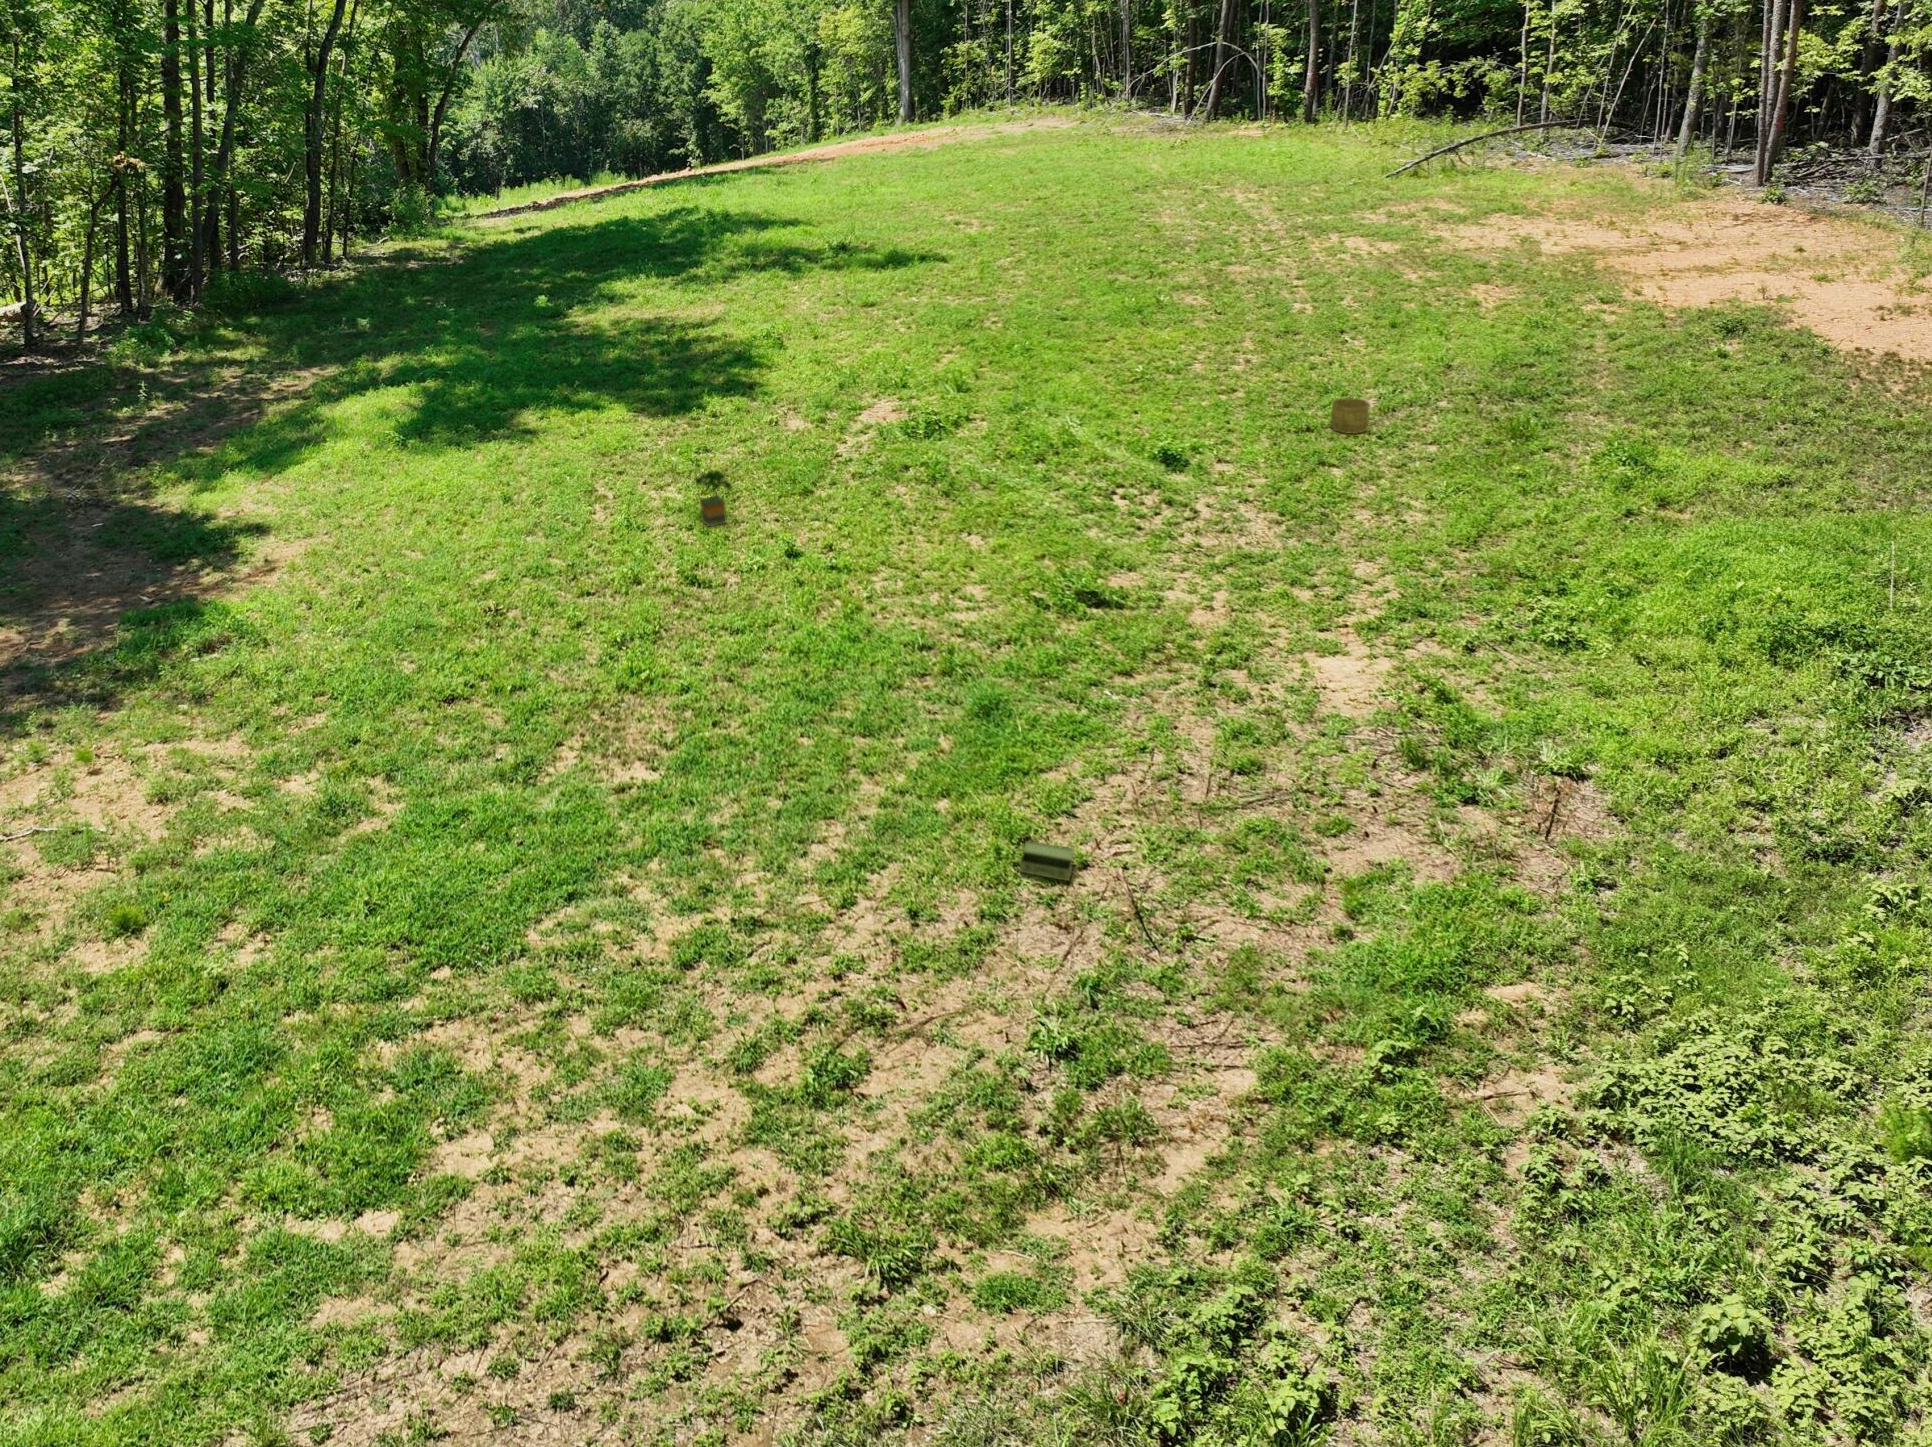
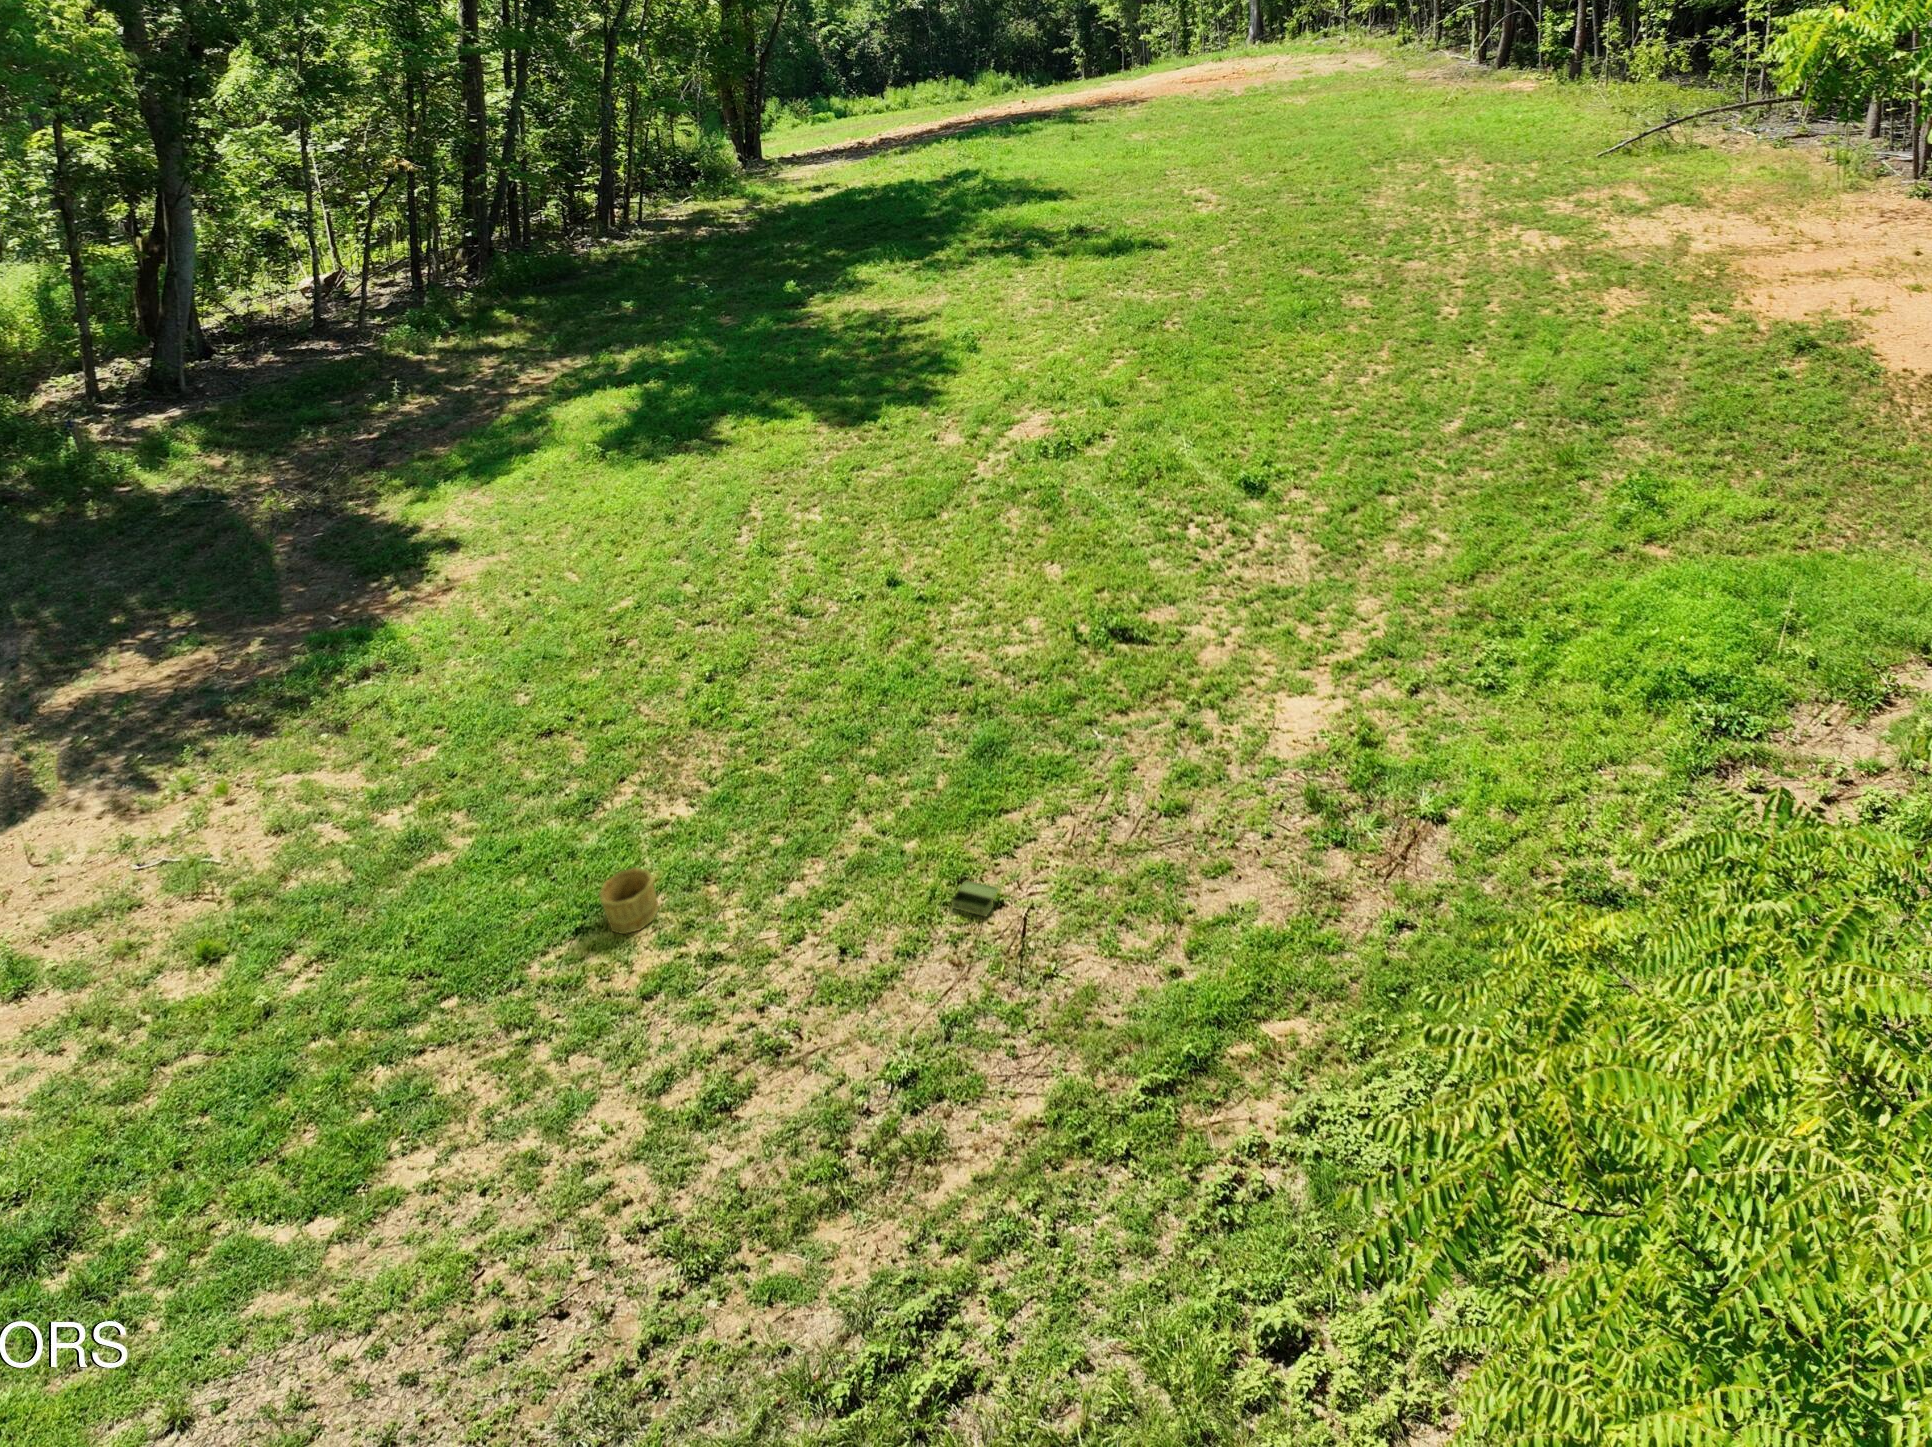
wooden bucket: present [1331,398,1370,434] -> present [599,868,659,934]
potted tree: present [694,470,732,527] -> none [830,497,865,549]

